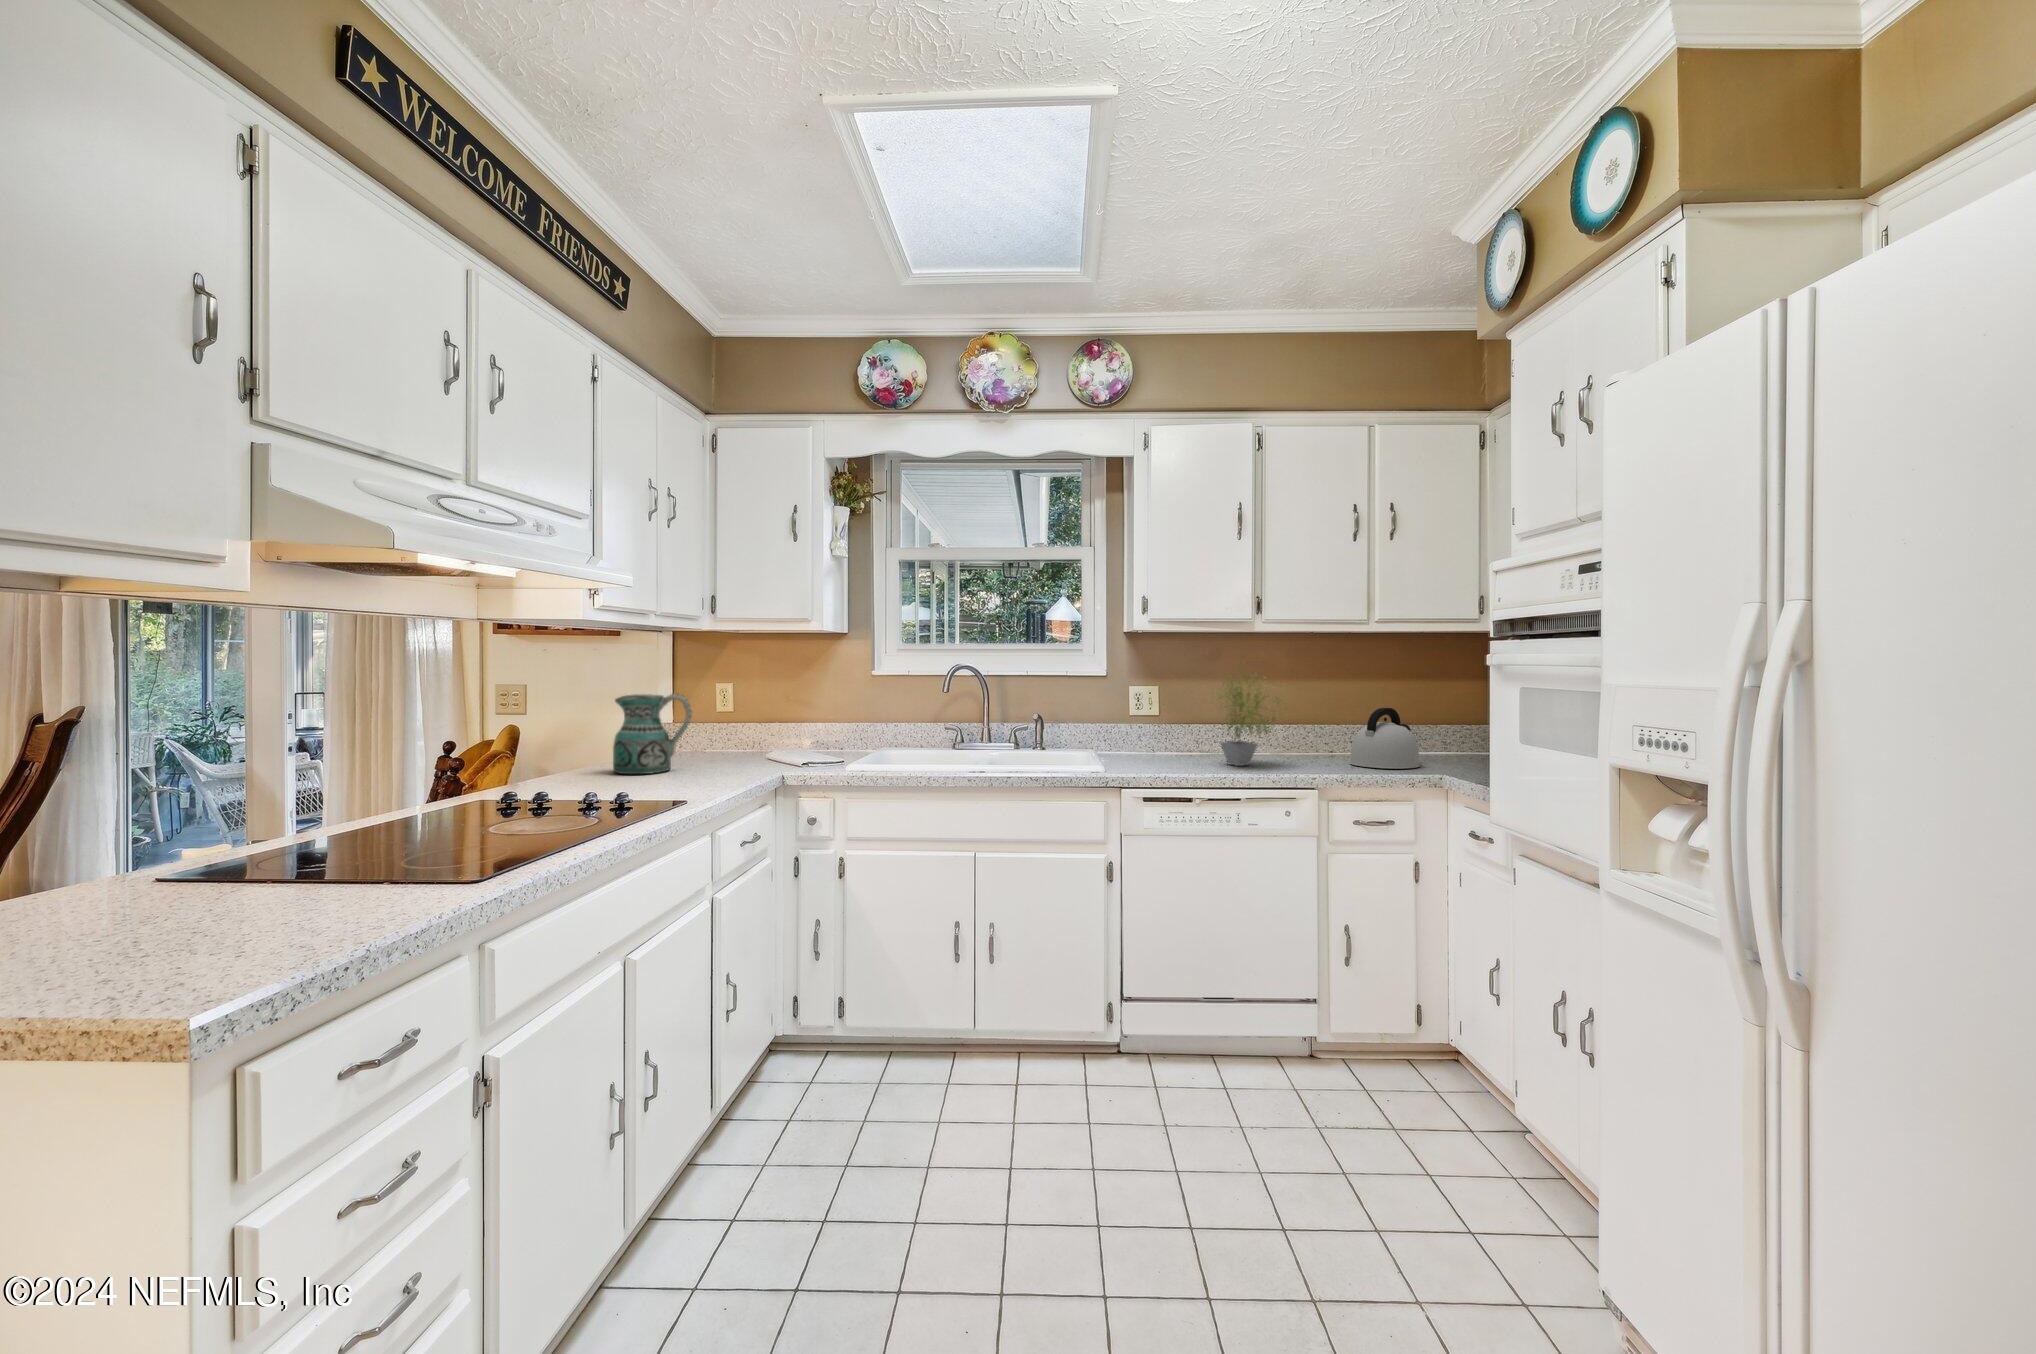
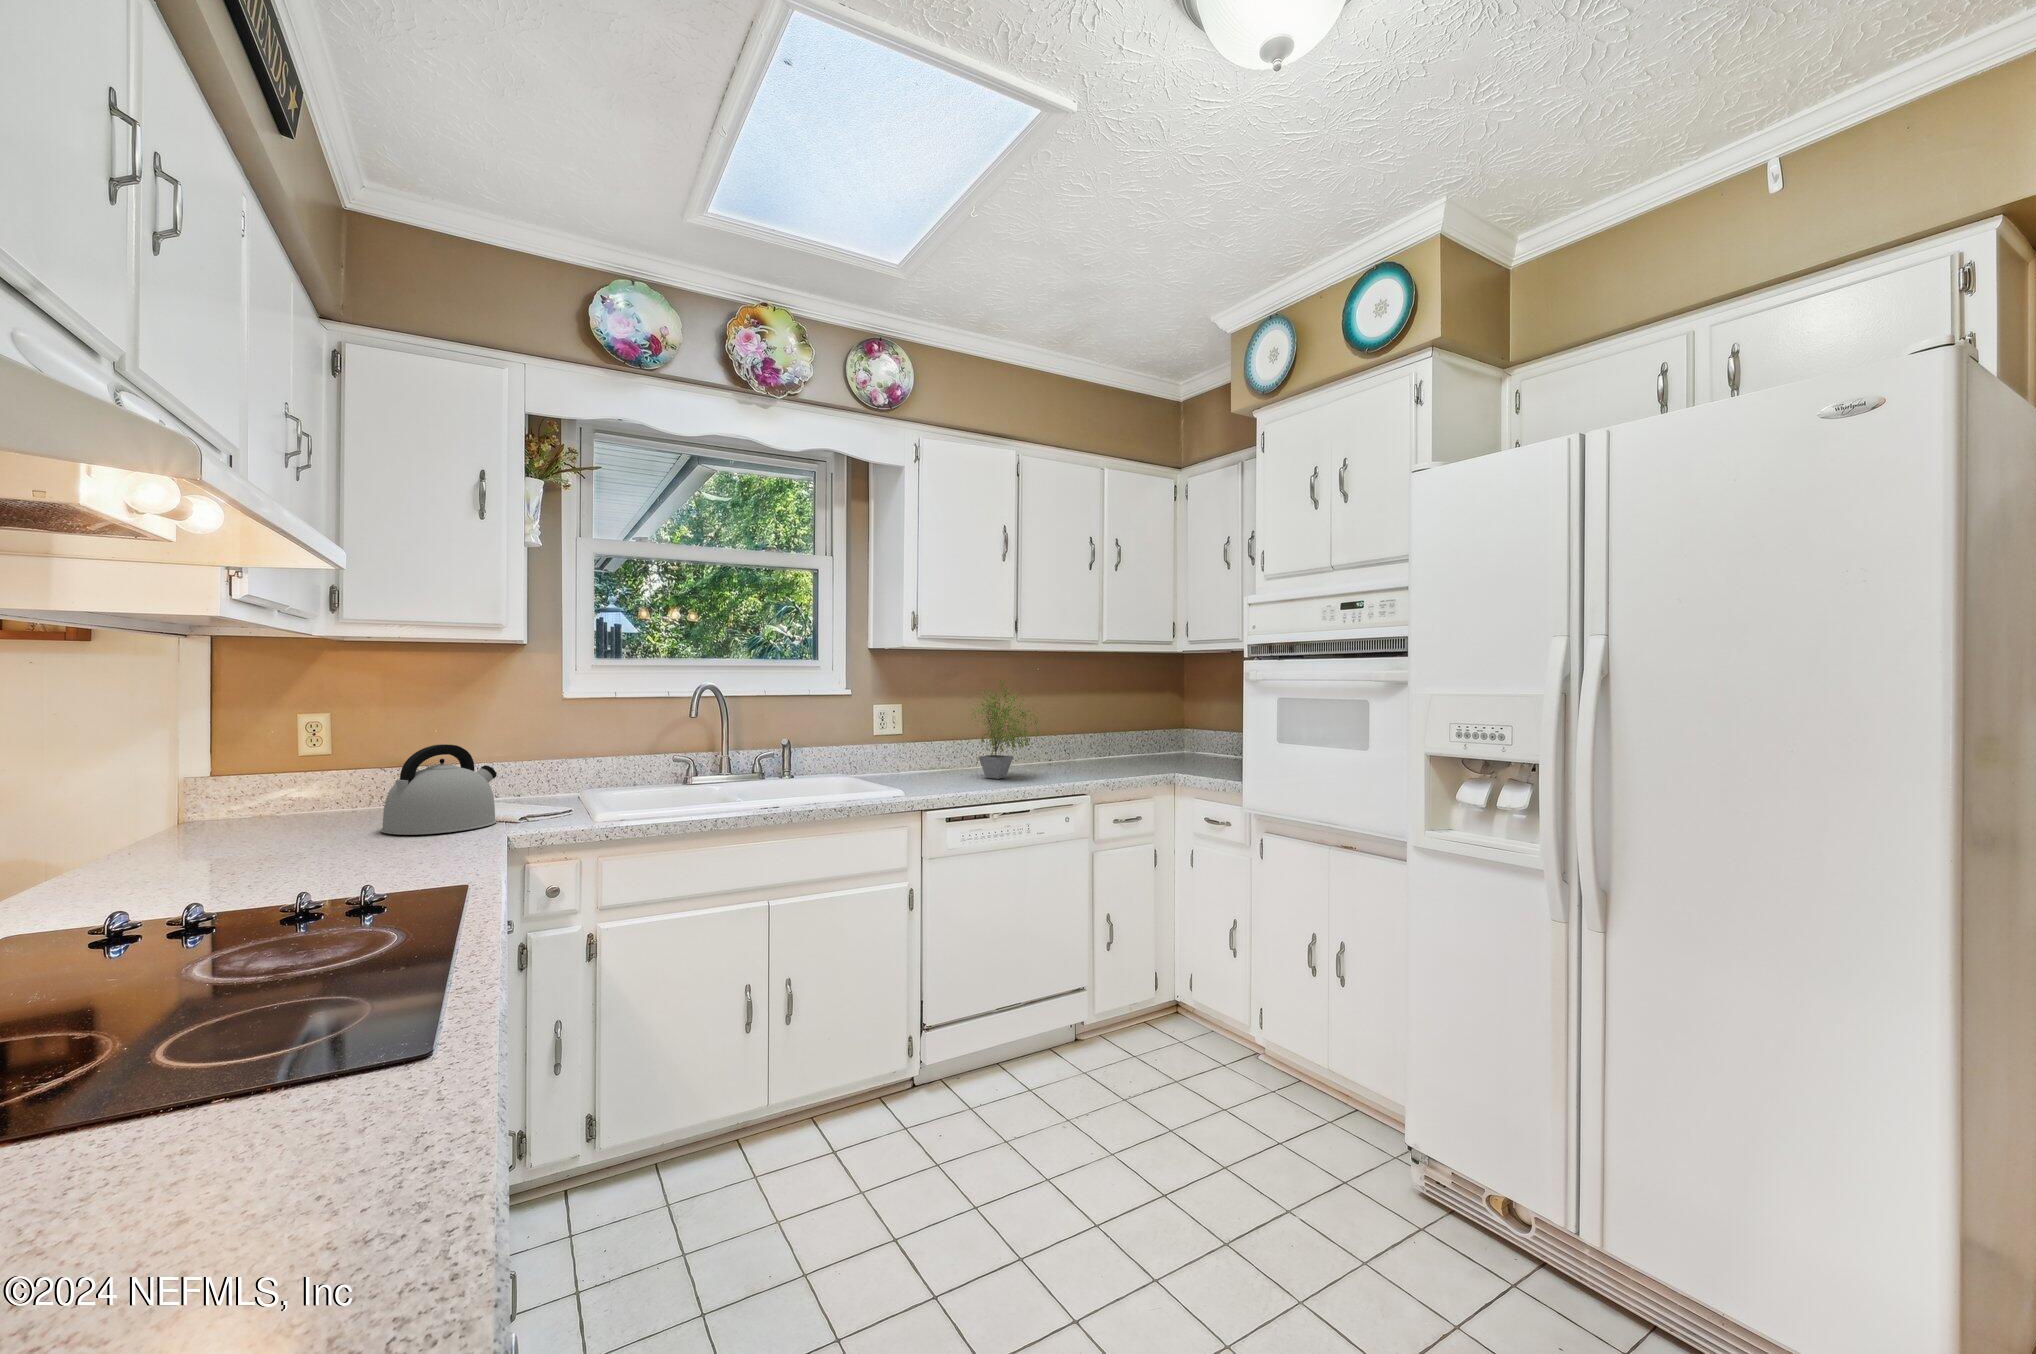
ceramic pitcher: present [613,694,692,774] -> none [186,727,335,856]
kettle: present [1350,708,1420,769] -> present [381,744,497,835]

